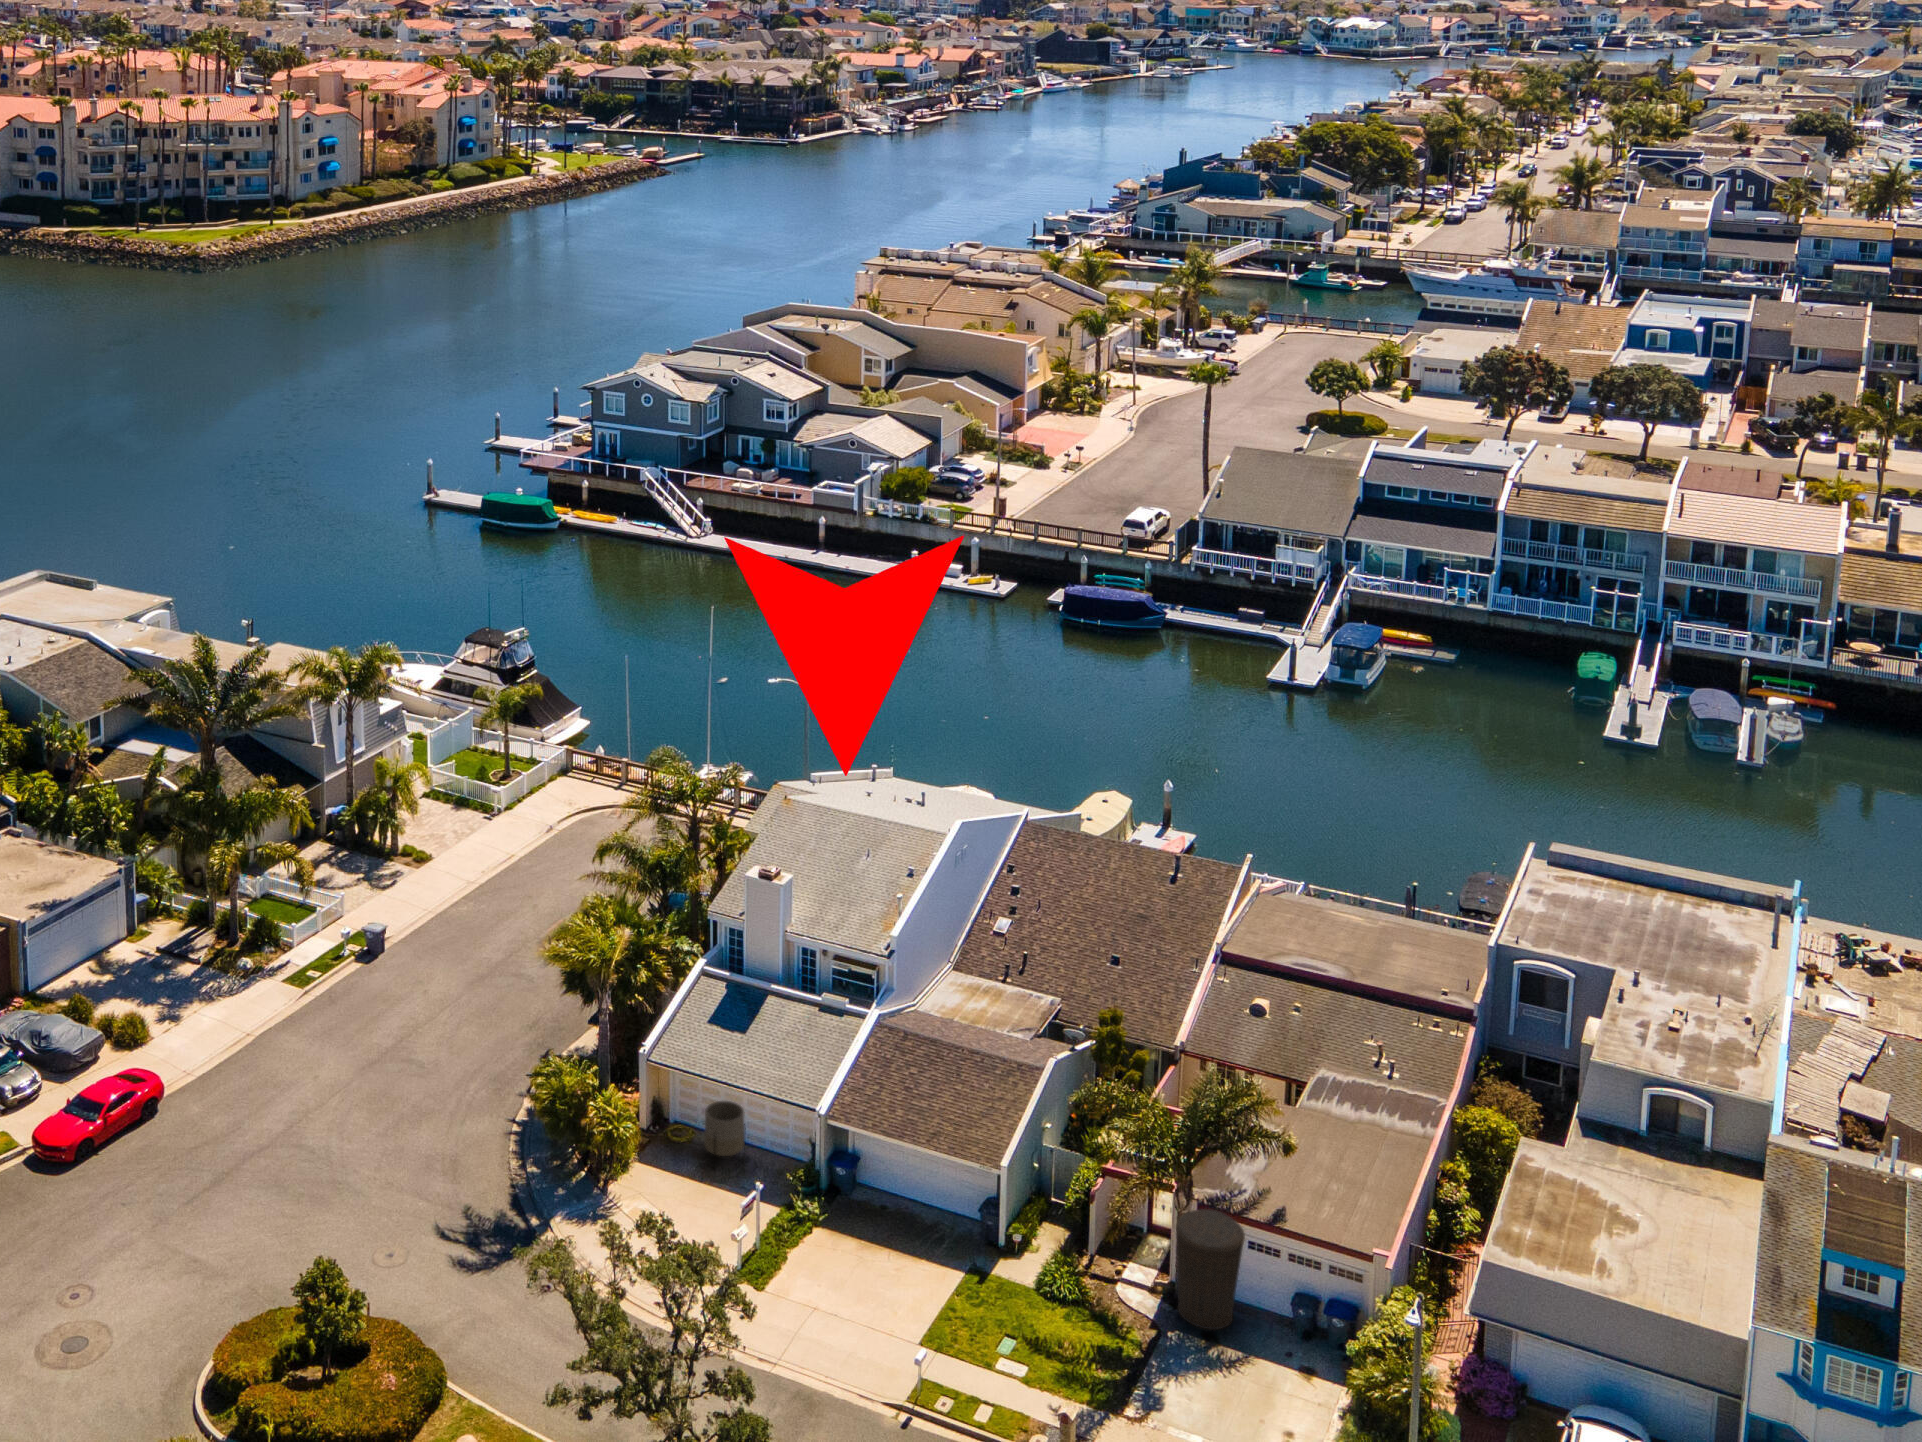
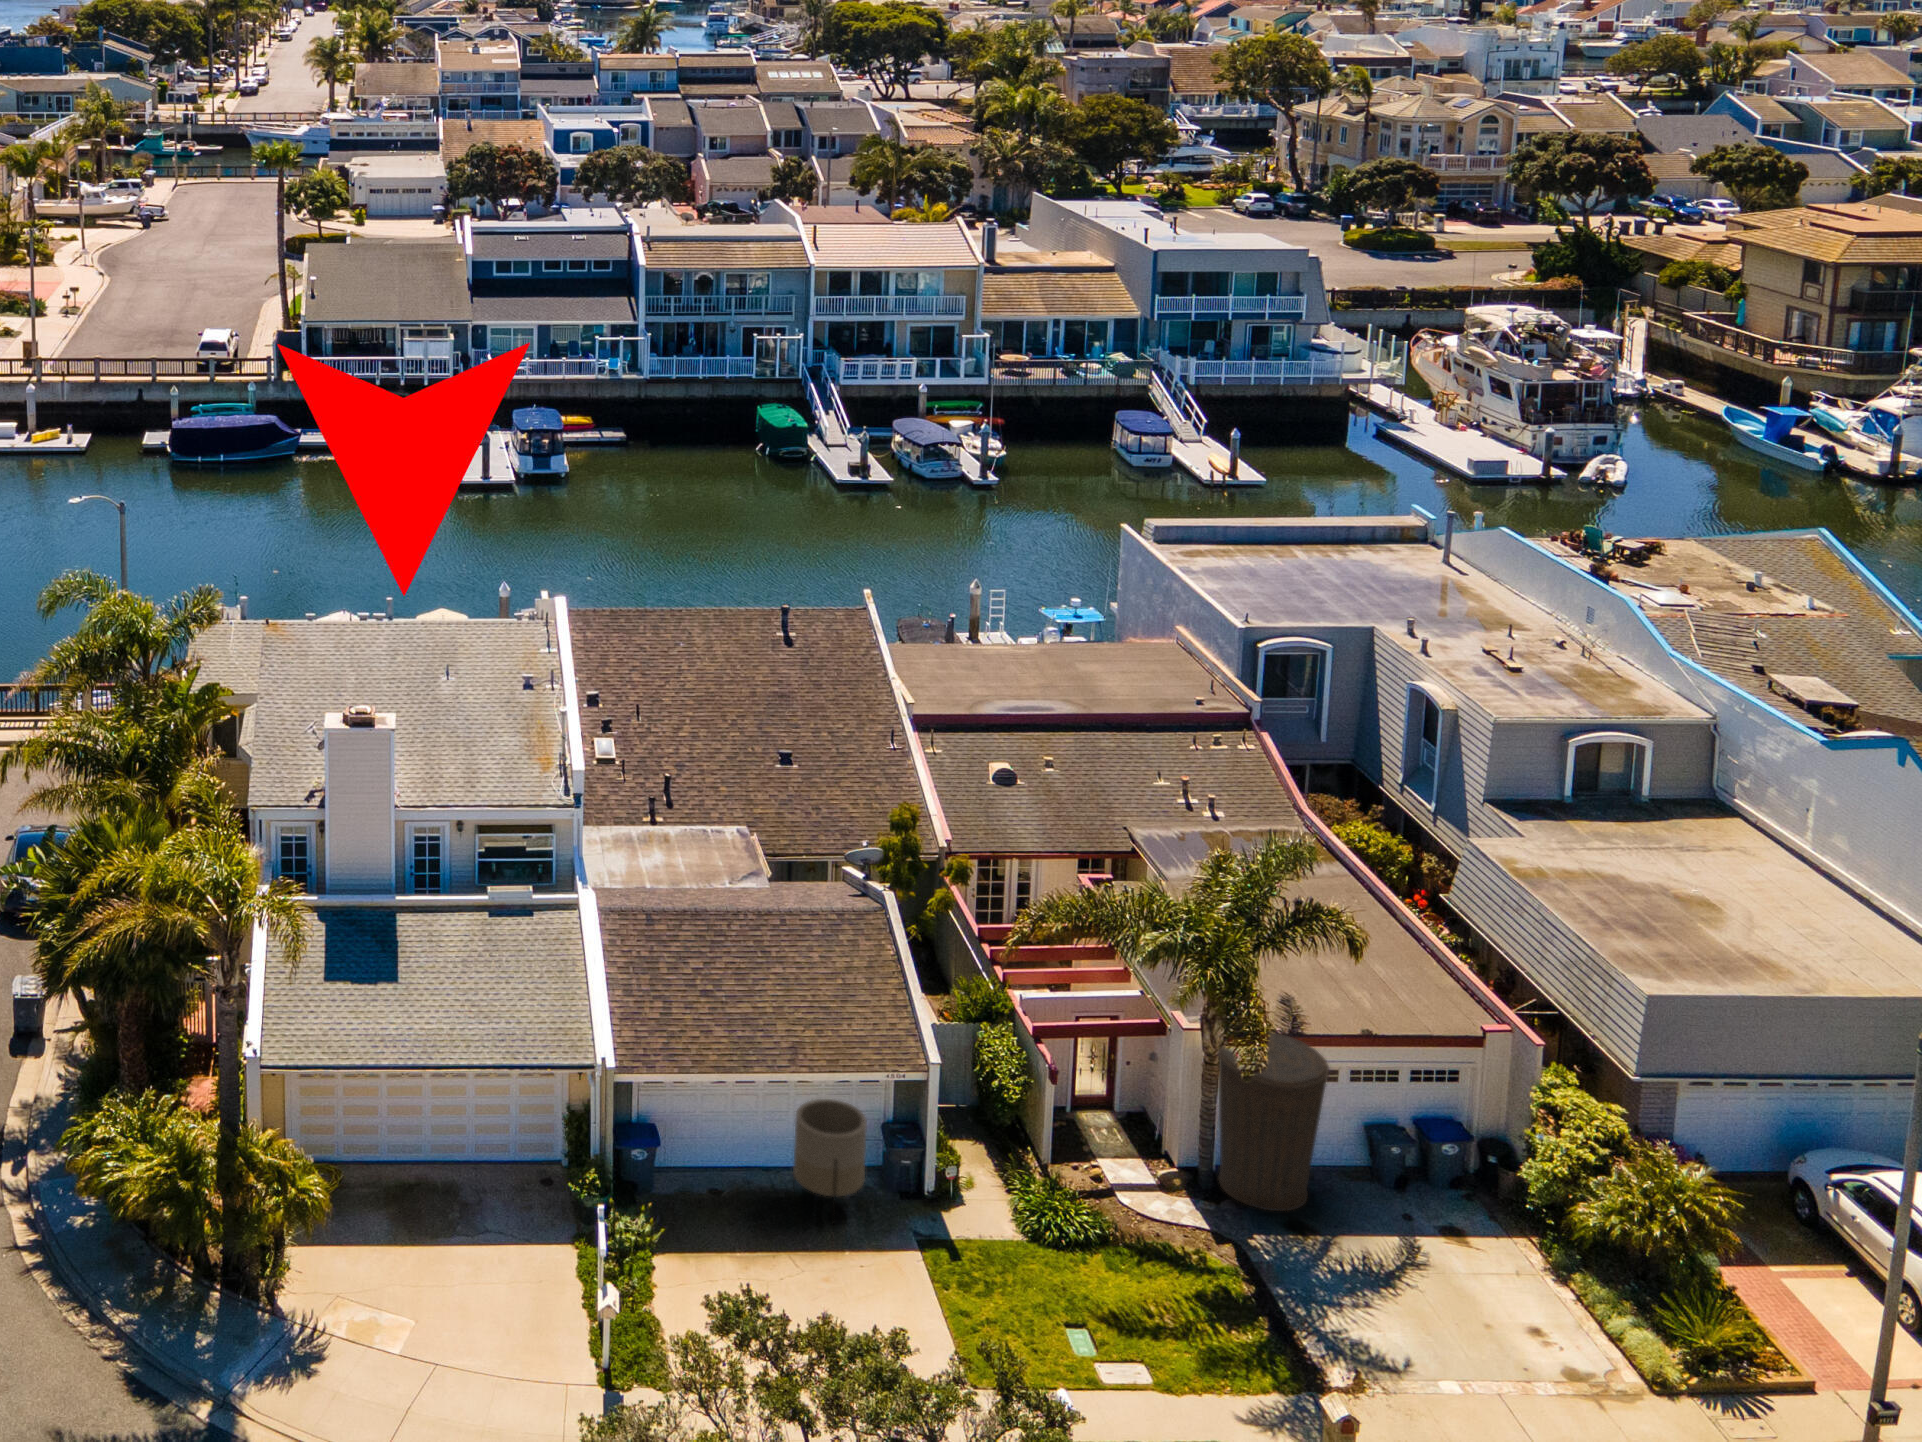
planter: present [704,1101,746,1156] -> present [793,1099,867,1201]

